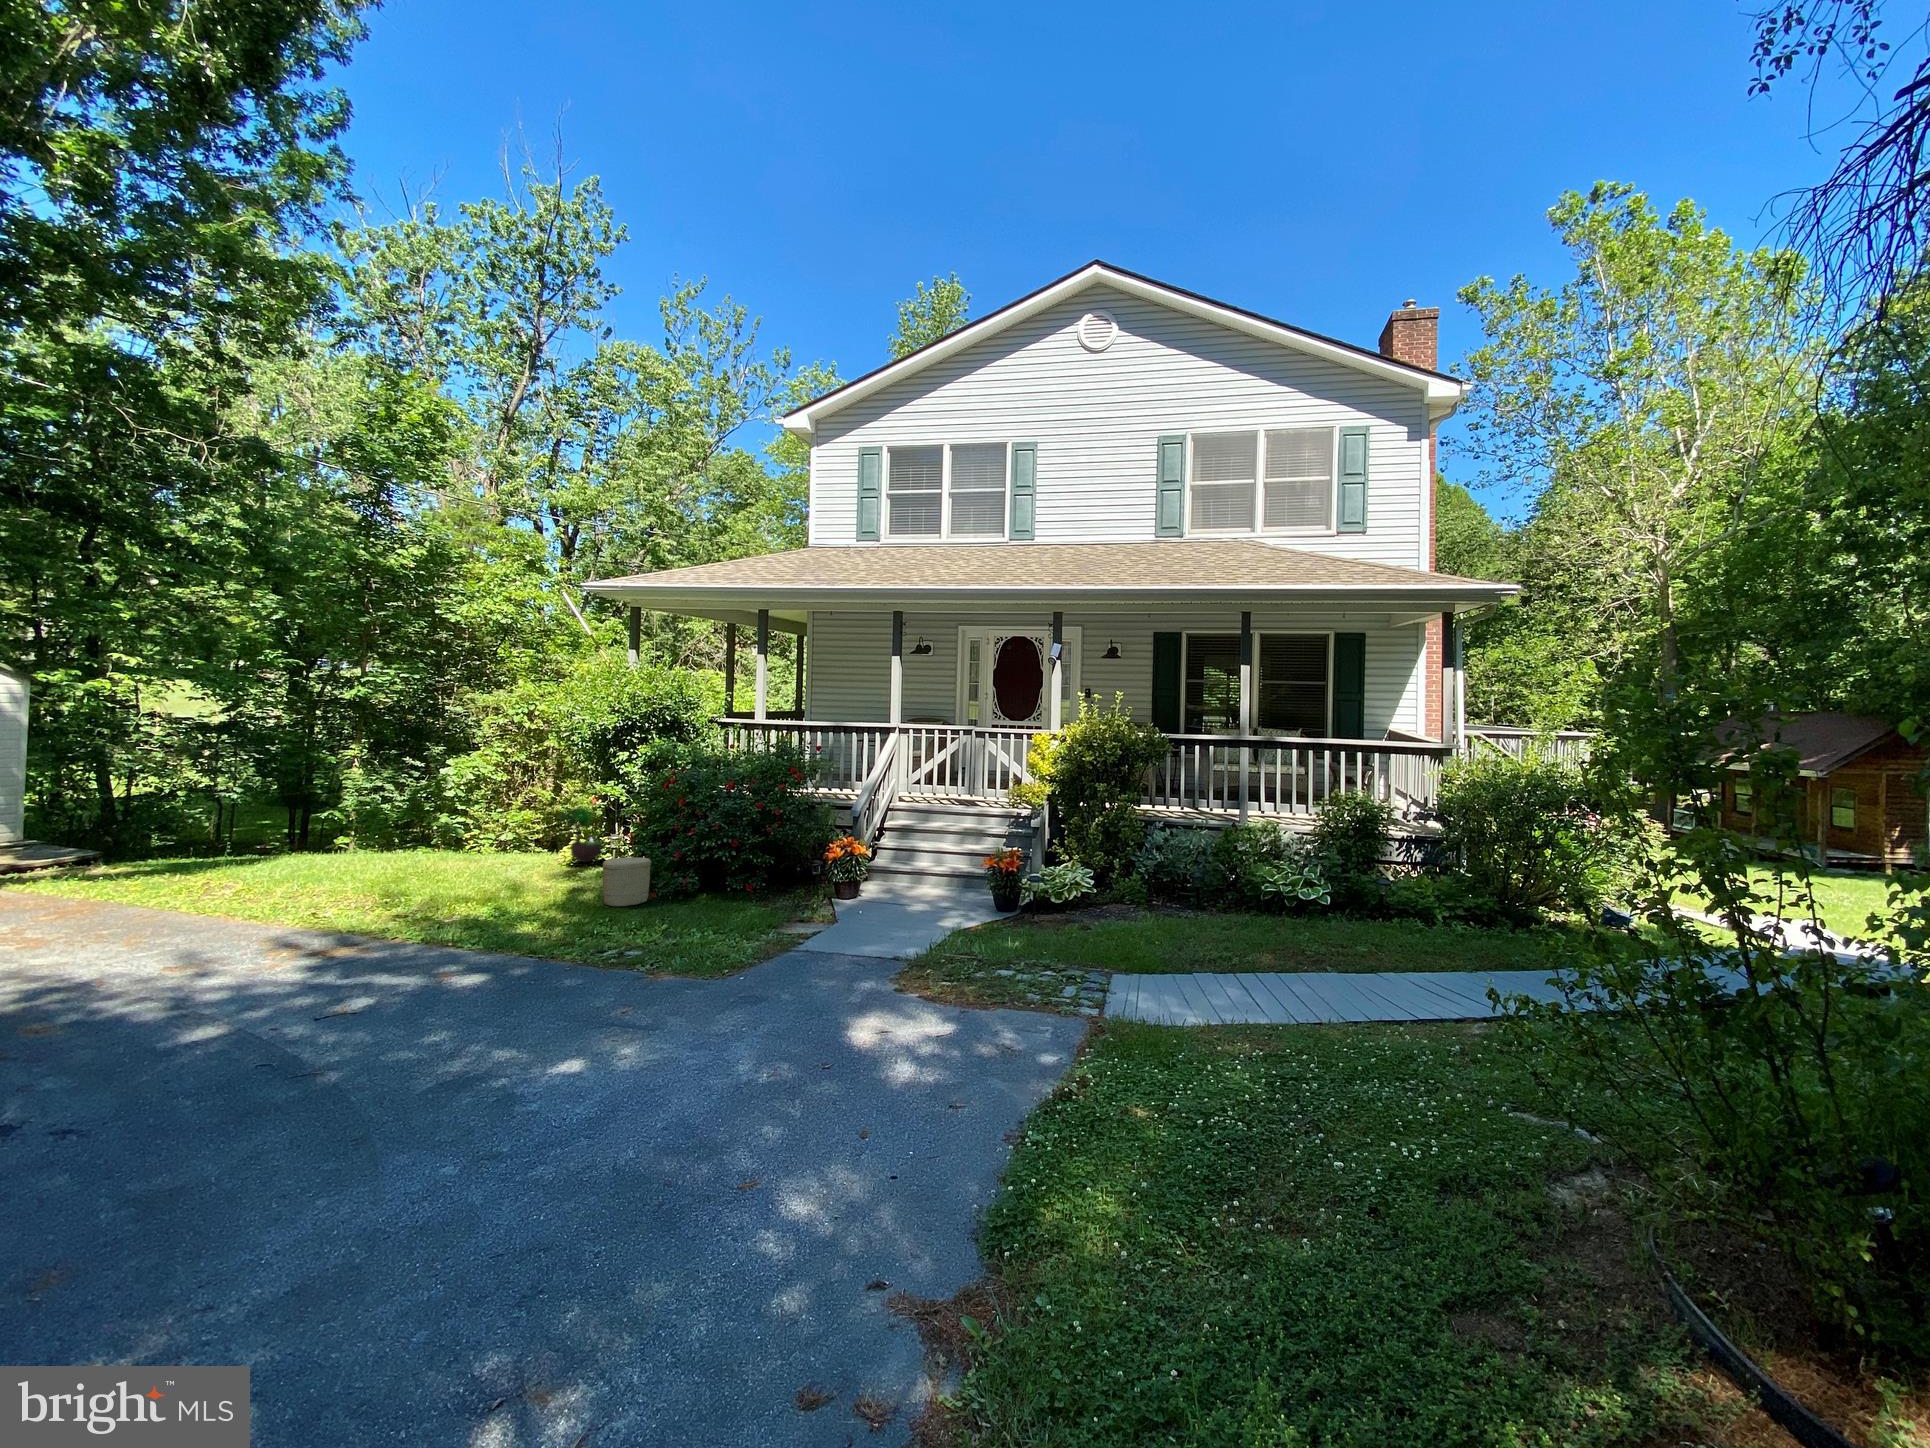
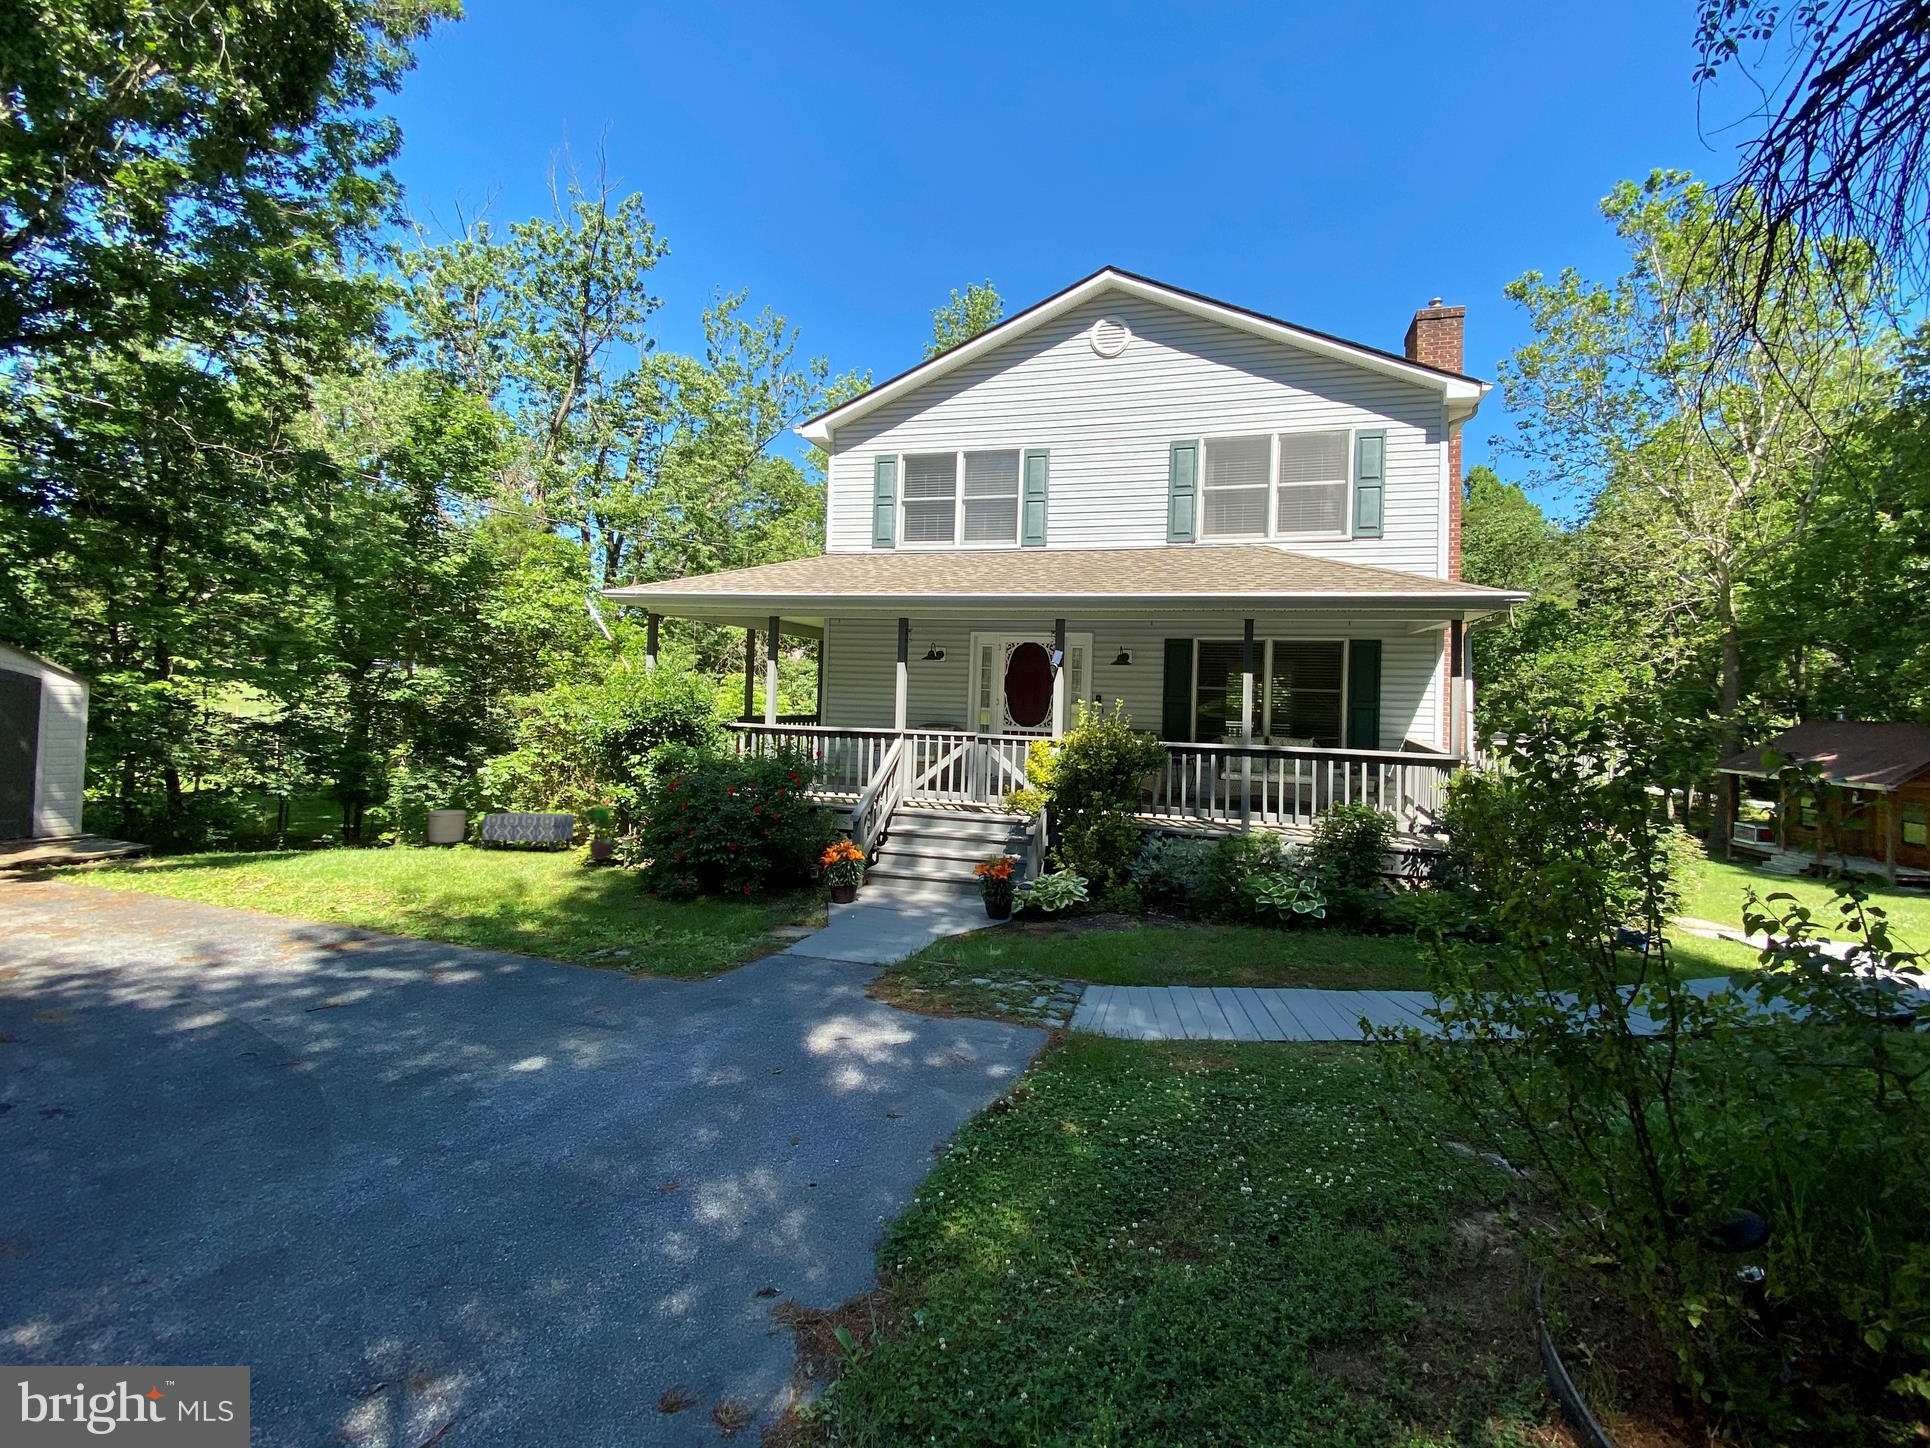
bench: none [453,815,551,855] -> present [482,813,574,852]
woven basket: present [603,857,651,906] -> present [428,810,466,843]

